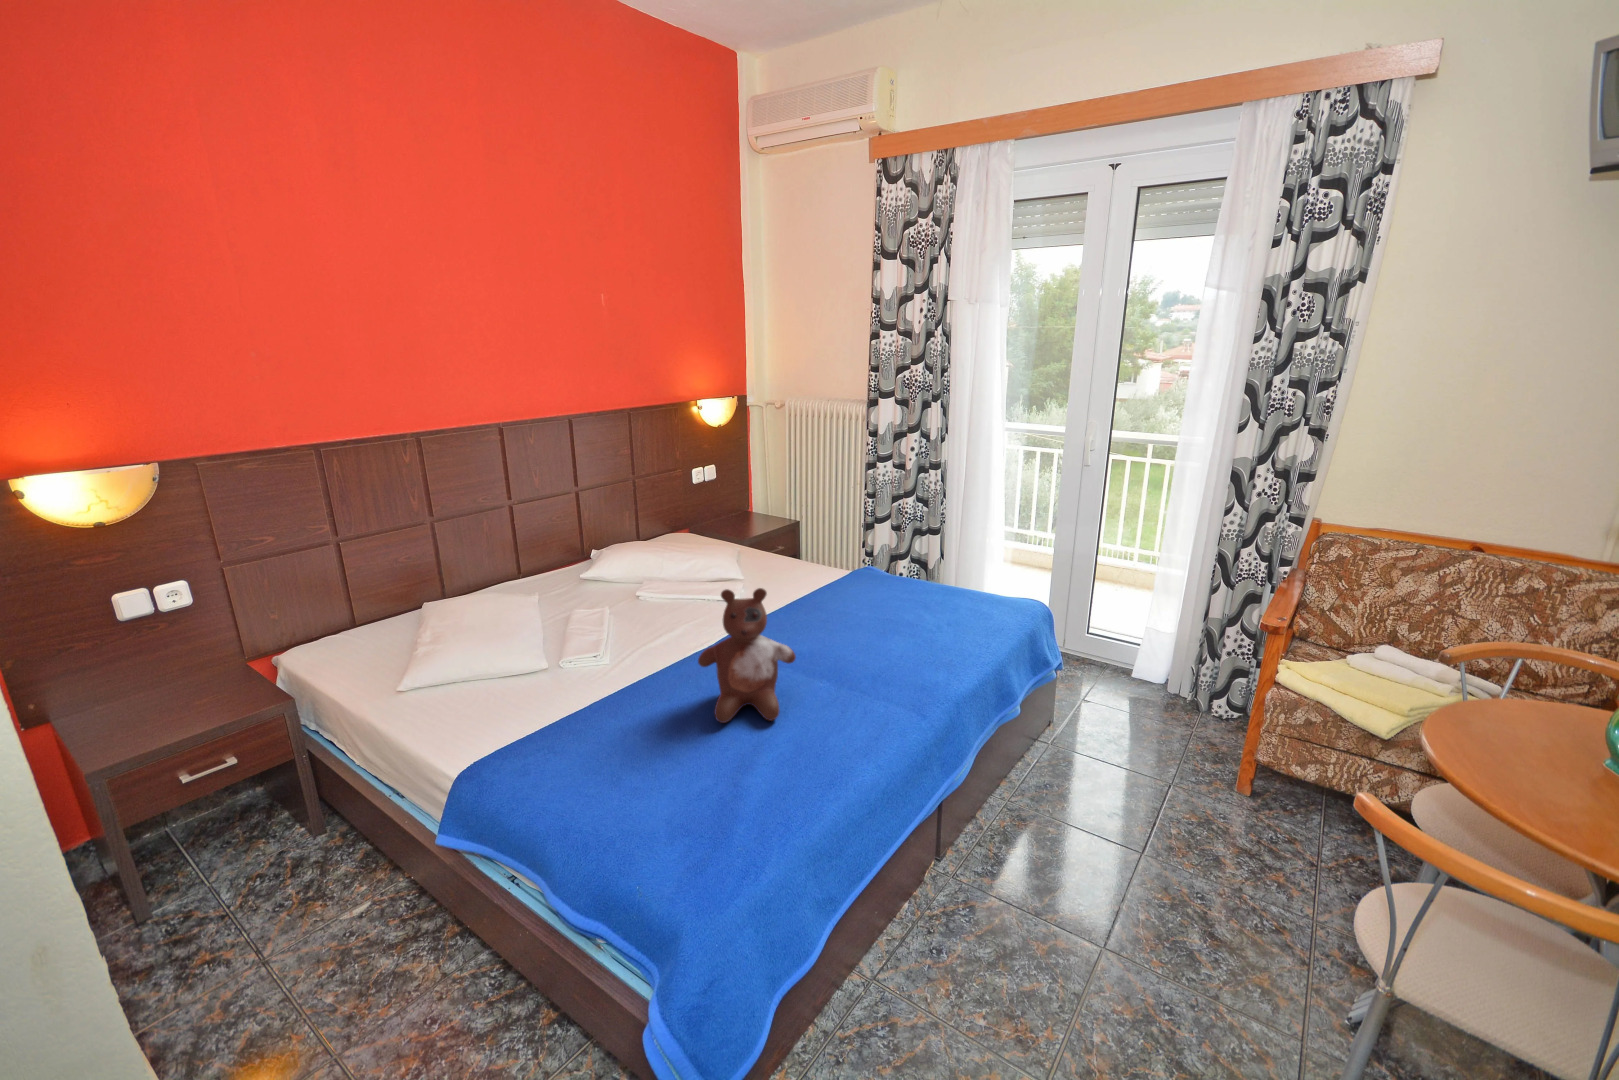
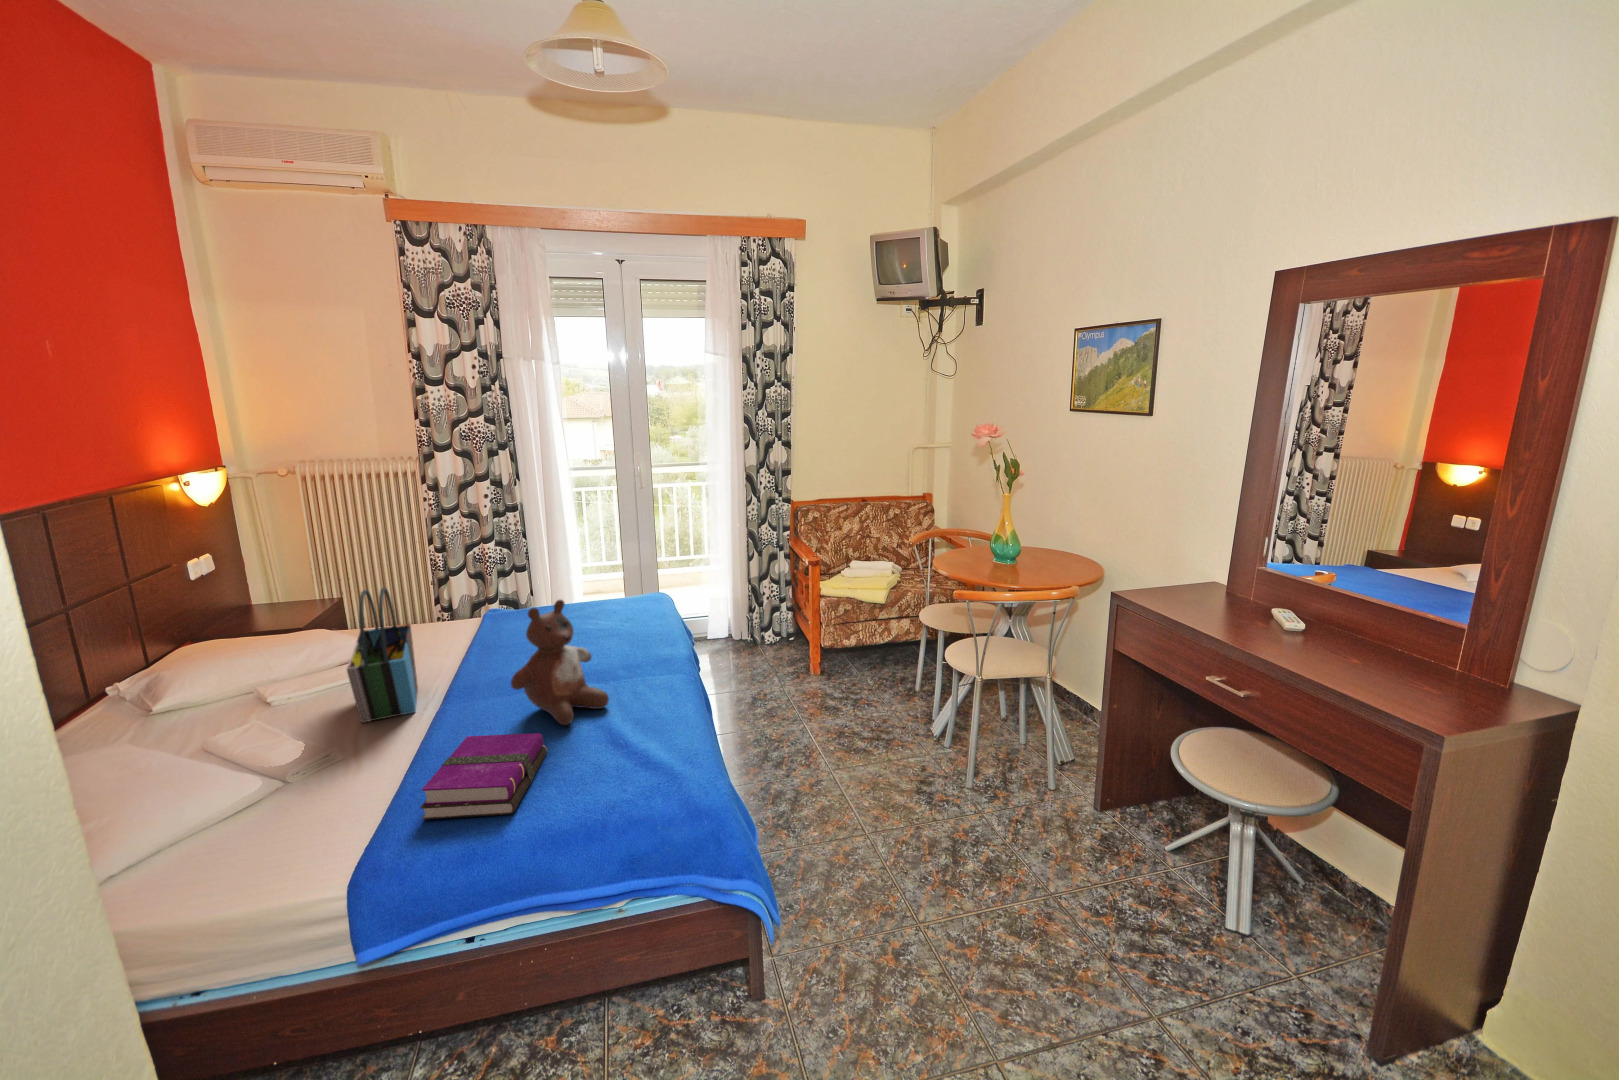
tote bag: none [618,528,715,650] -> present [347,588,418,723]
hardback book: none [539,694,674,790] -> present [420,733,547,819]

